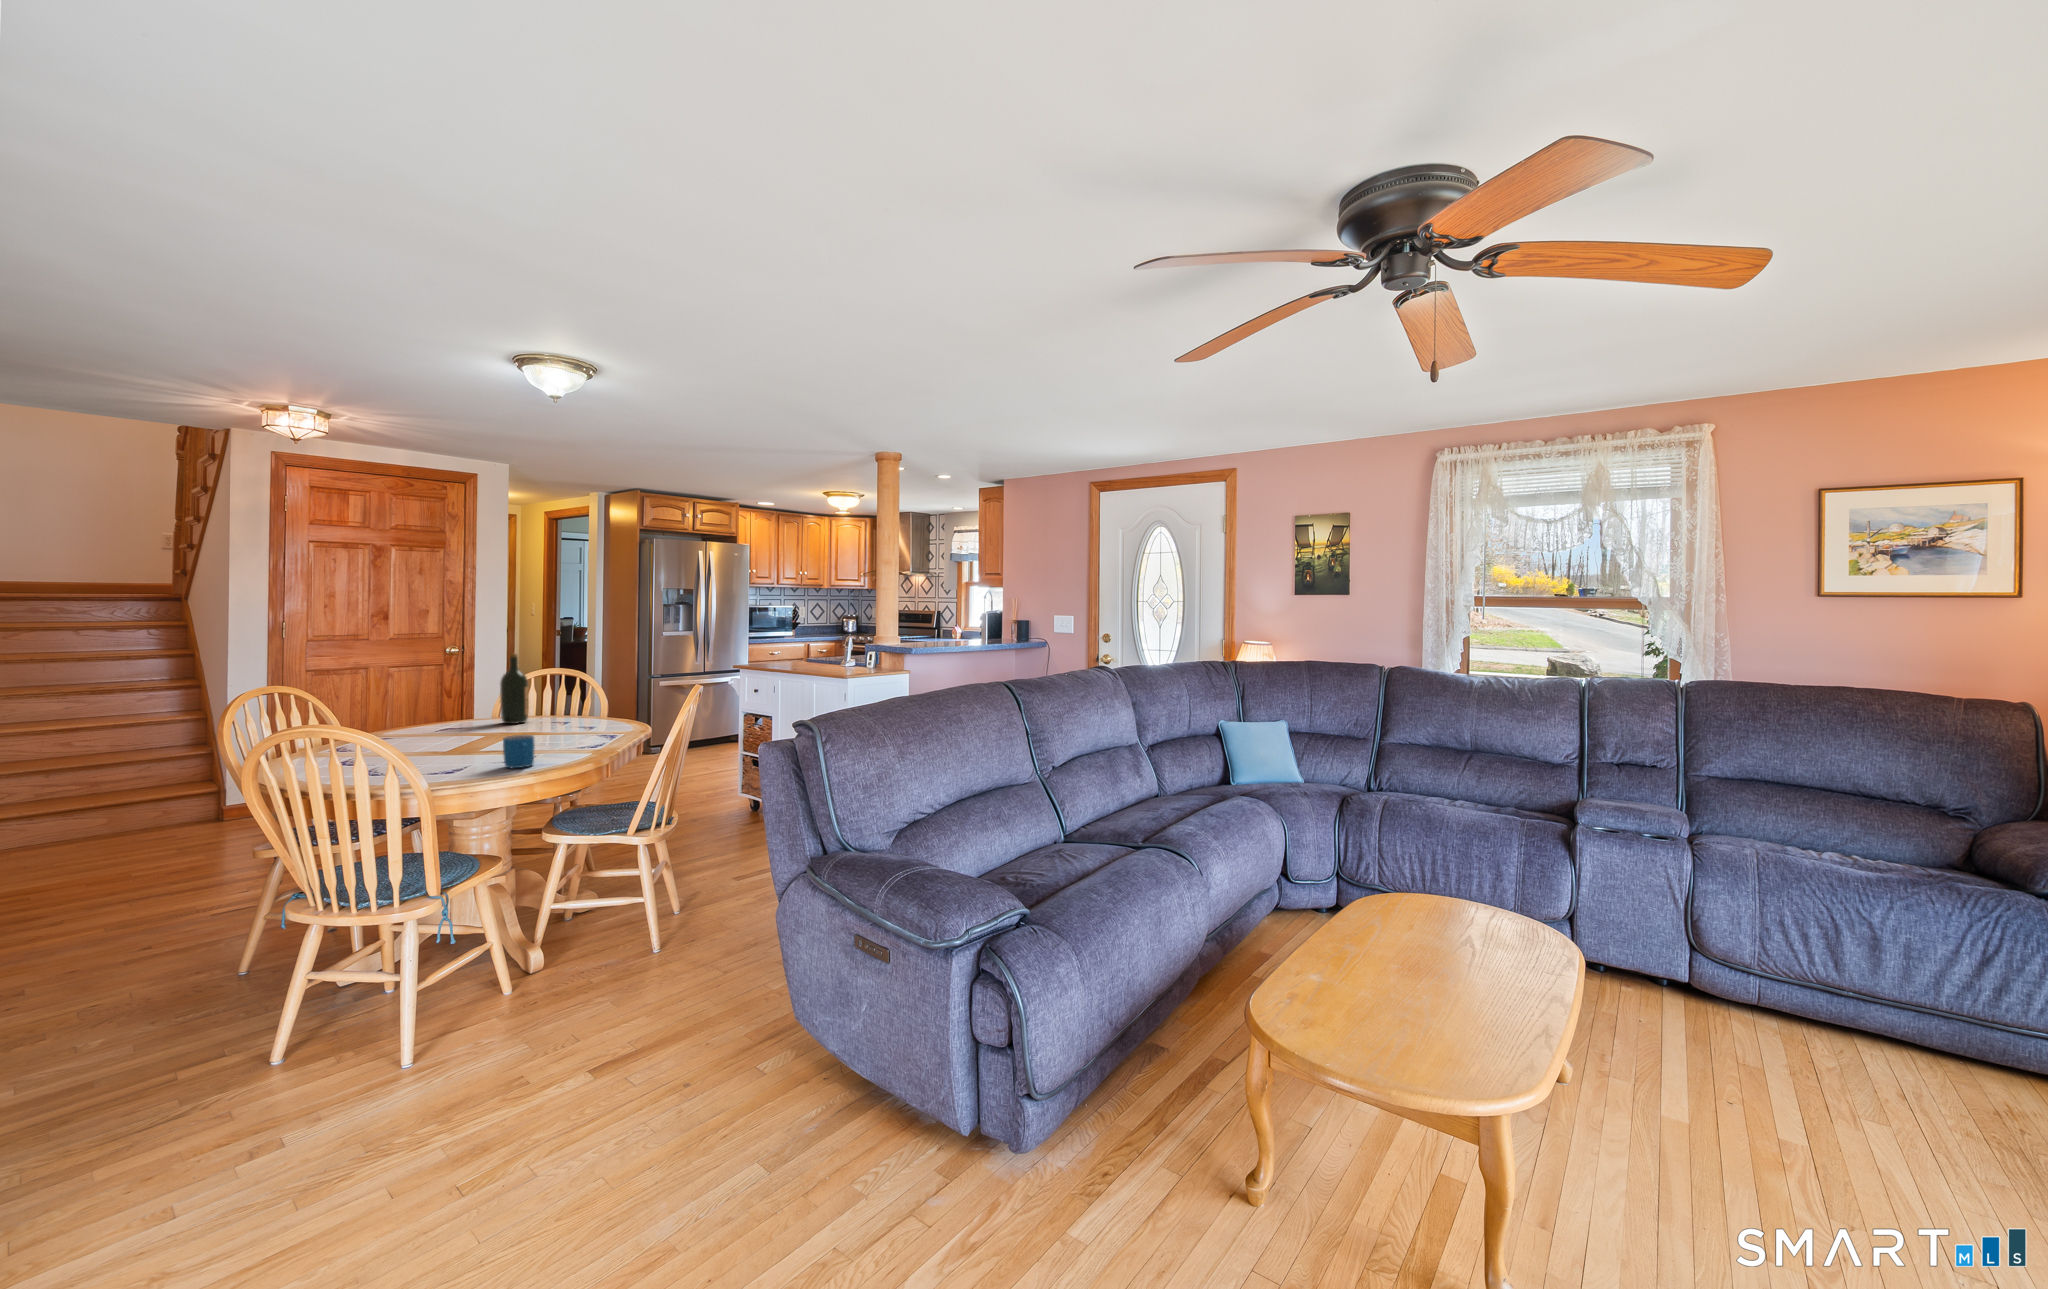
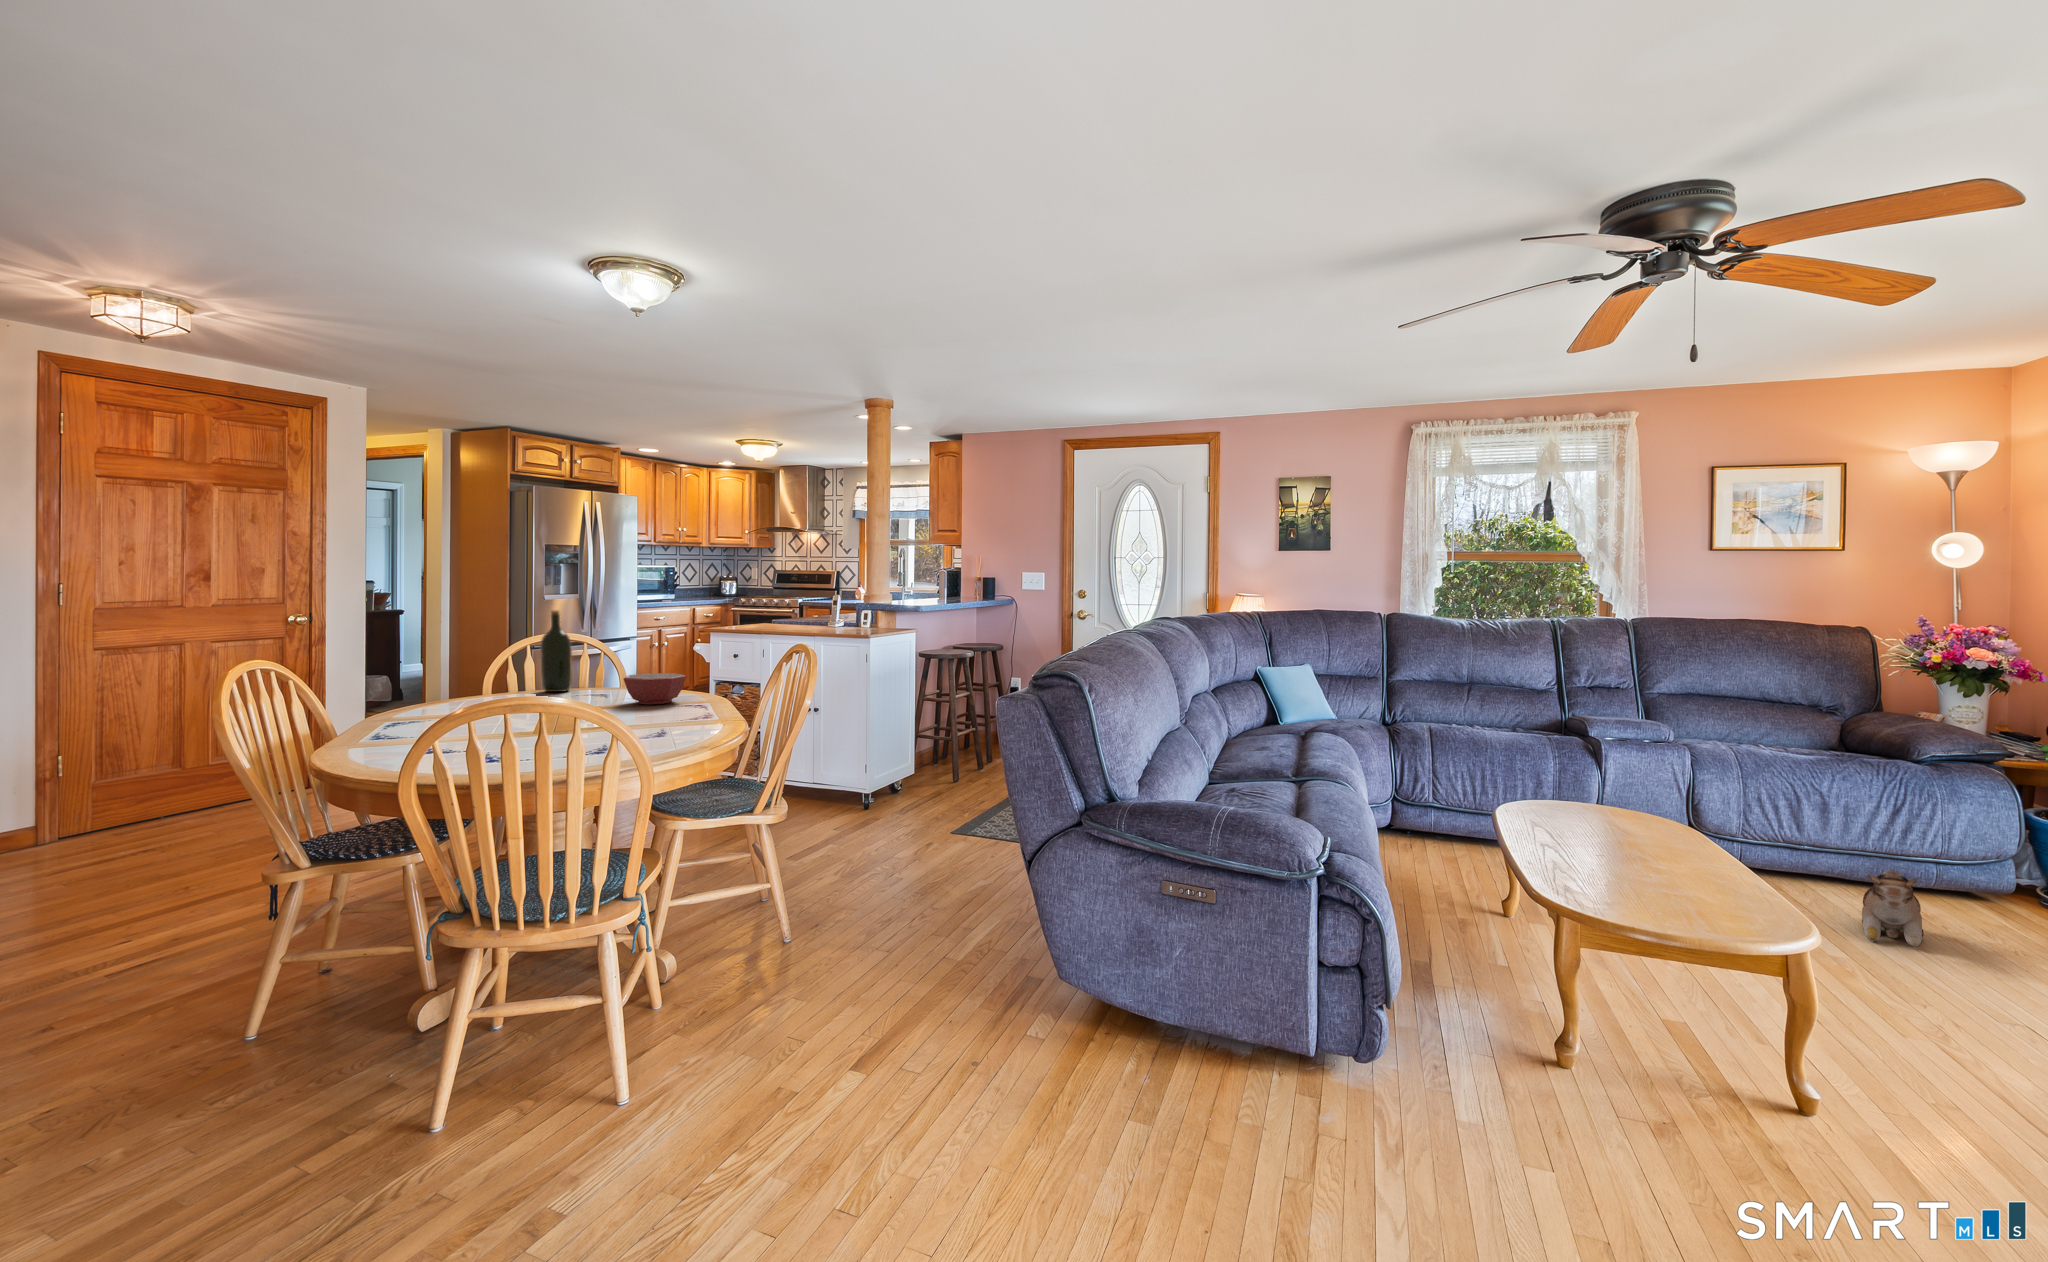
bowl: none [525,712,584,740] -> present [624,673,686,704]
mug: present [503,735,535,768] -> none [676,692,714,728]
plush toy: none [1861,1054,1971,1167] -> present [1862,871,1924,947]

